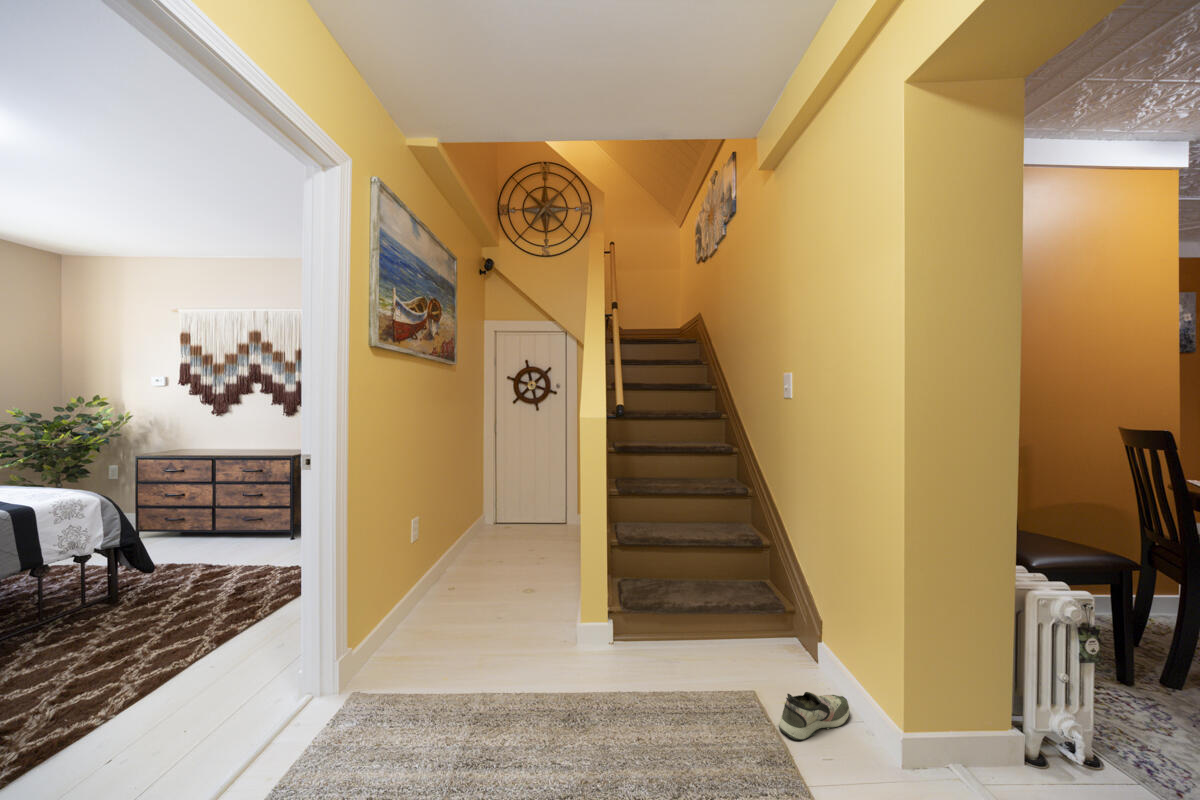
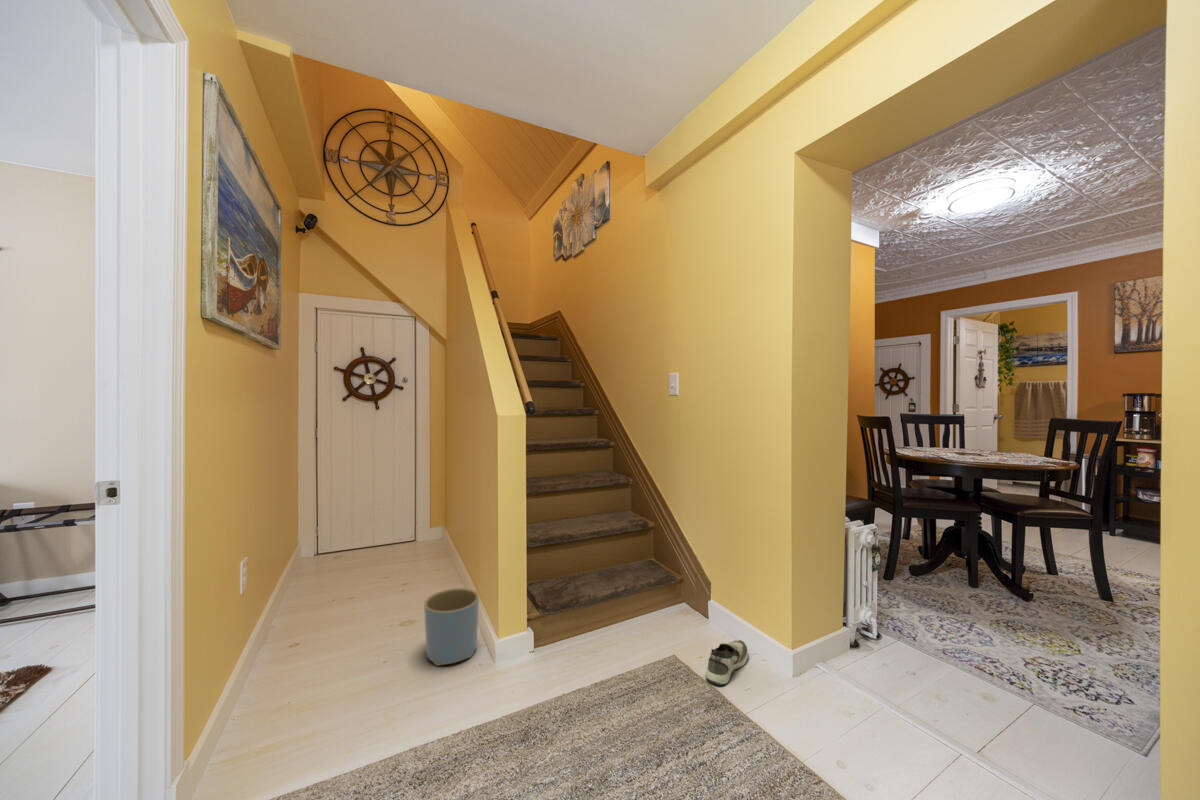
planter: none [524,574,570,639] -> present [424,588,479,665]

